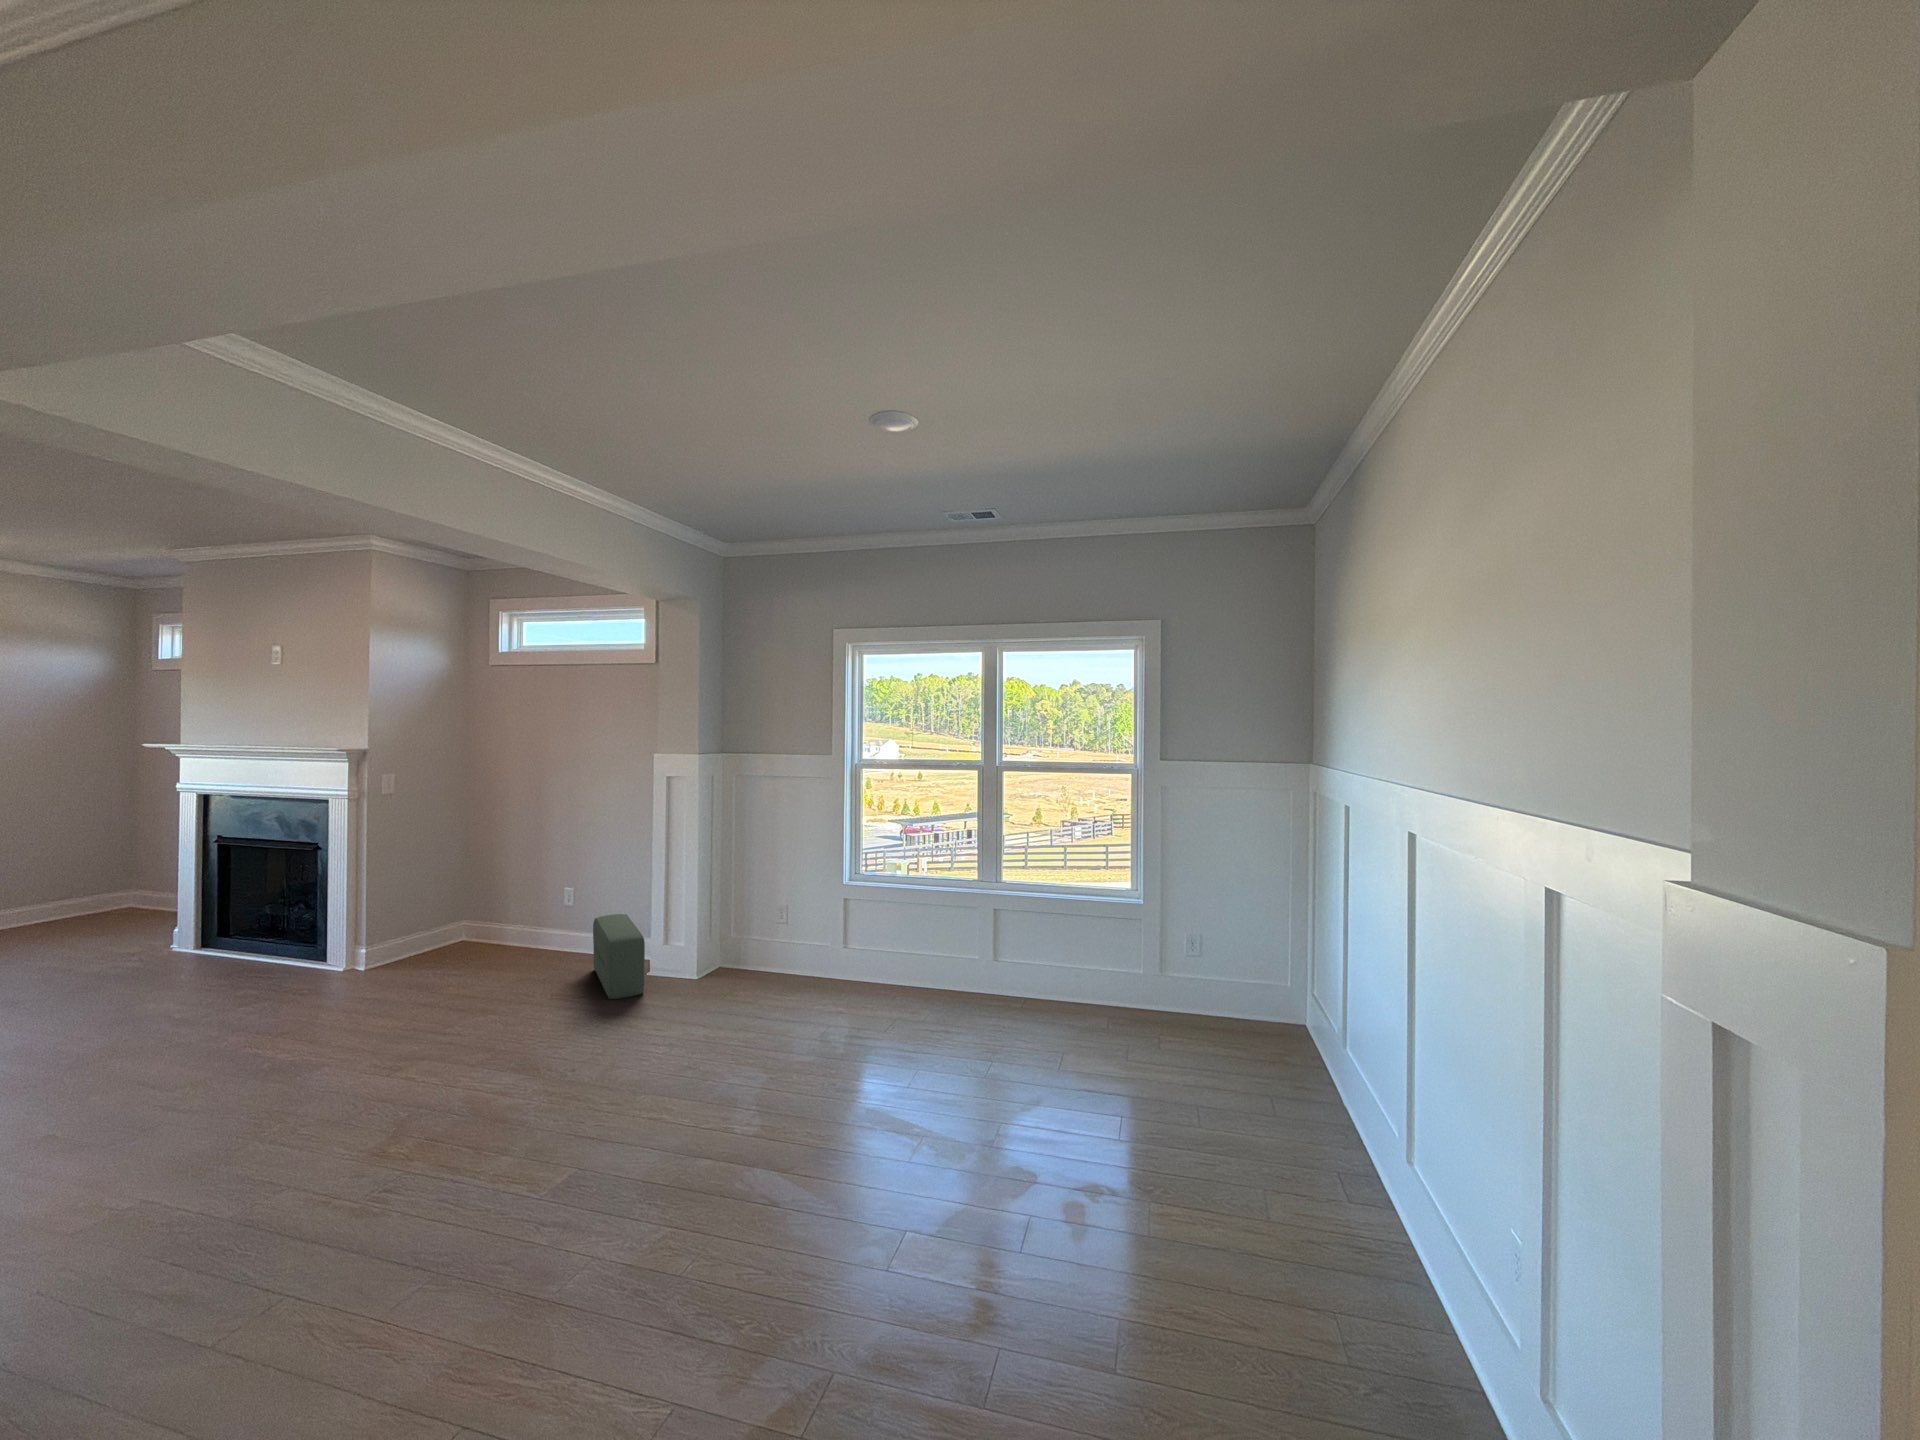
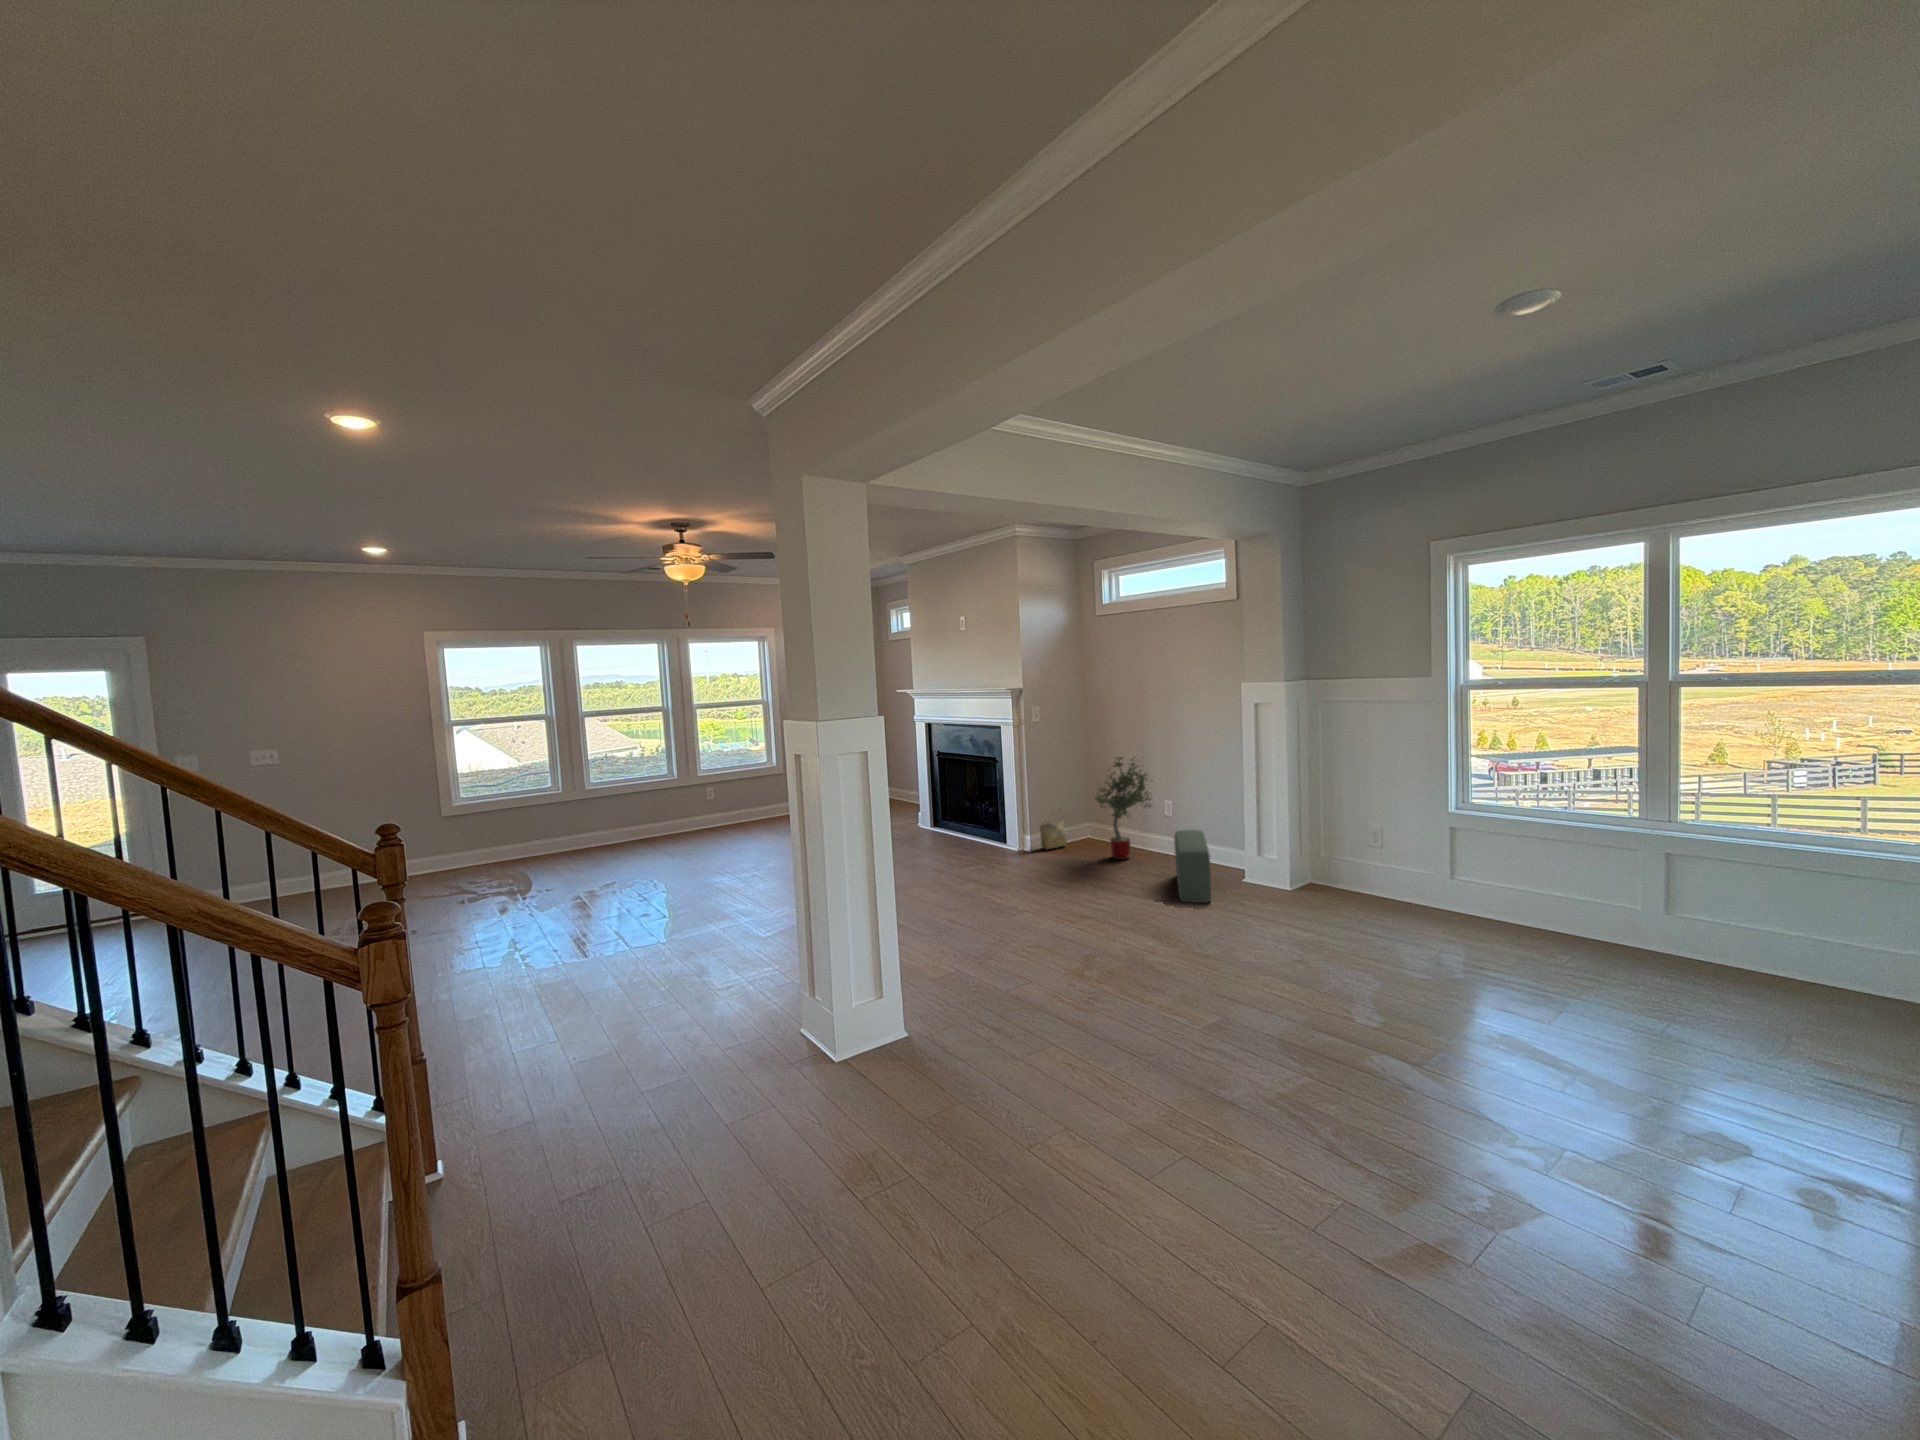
potted tree: none [474,834,564,963] -> present [1095,757,1152,860]
woven basket: none [386,906,428,965] -> present [1040,819,1067,849]

